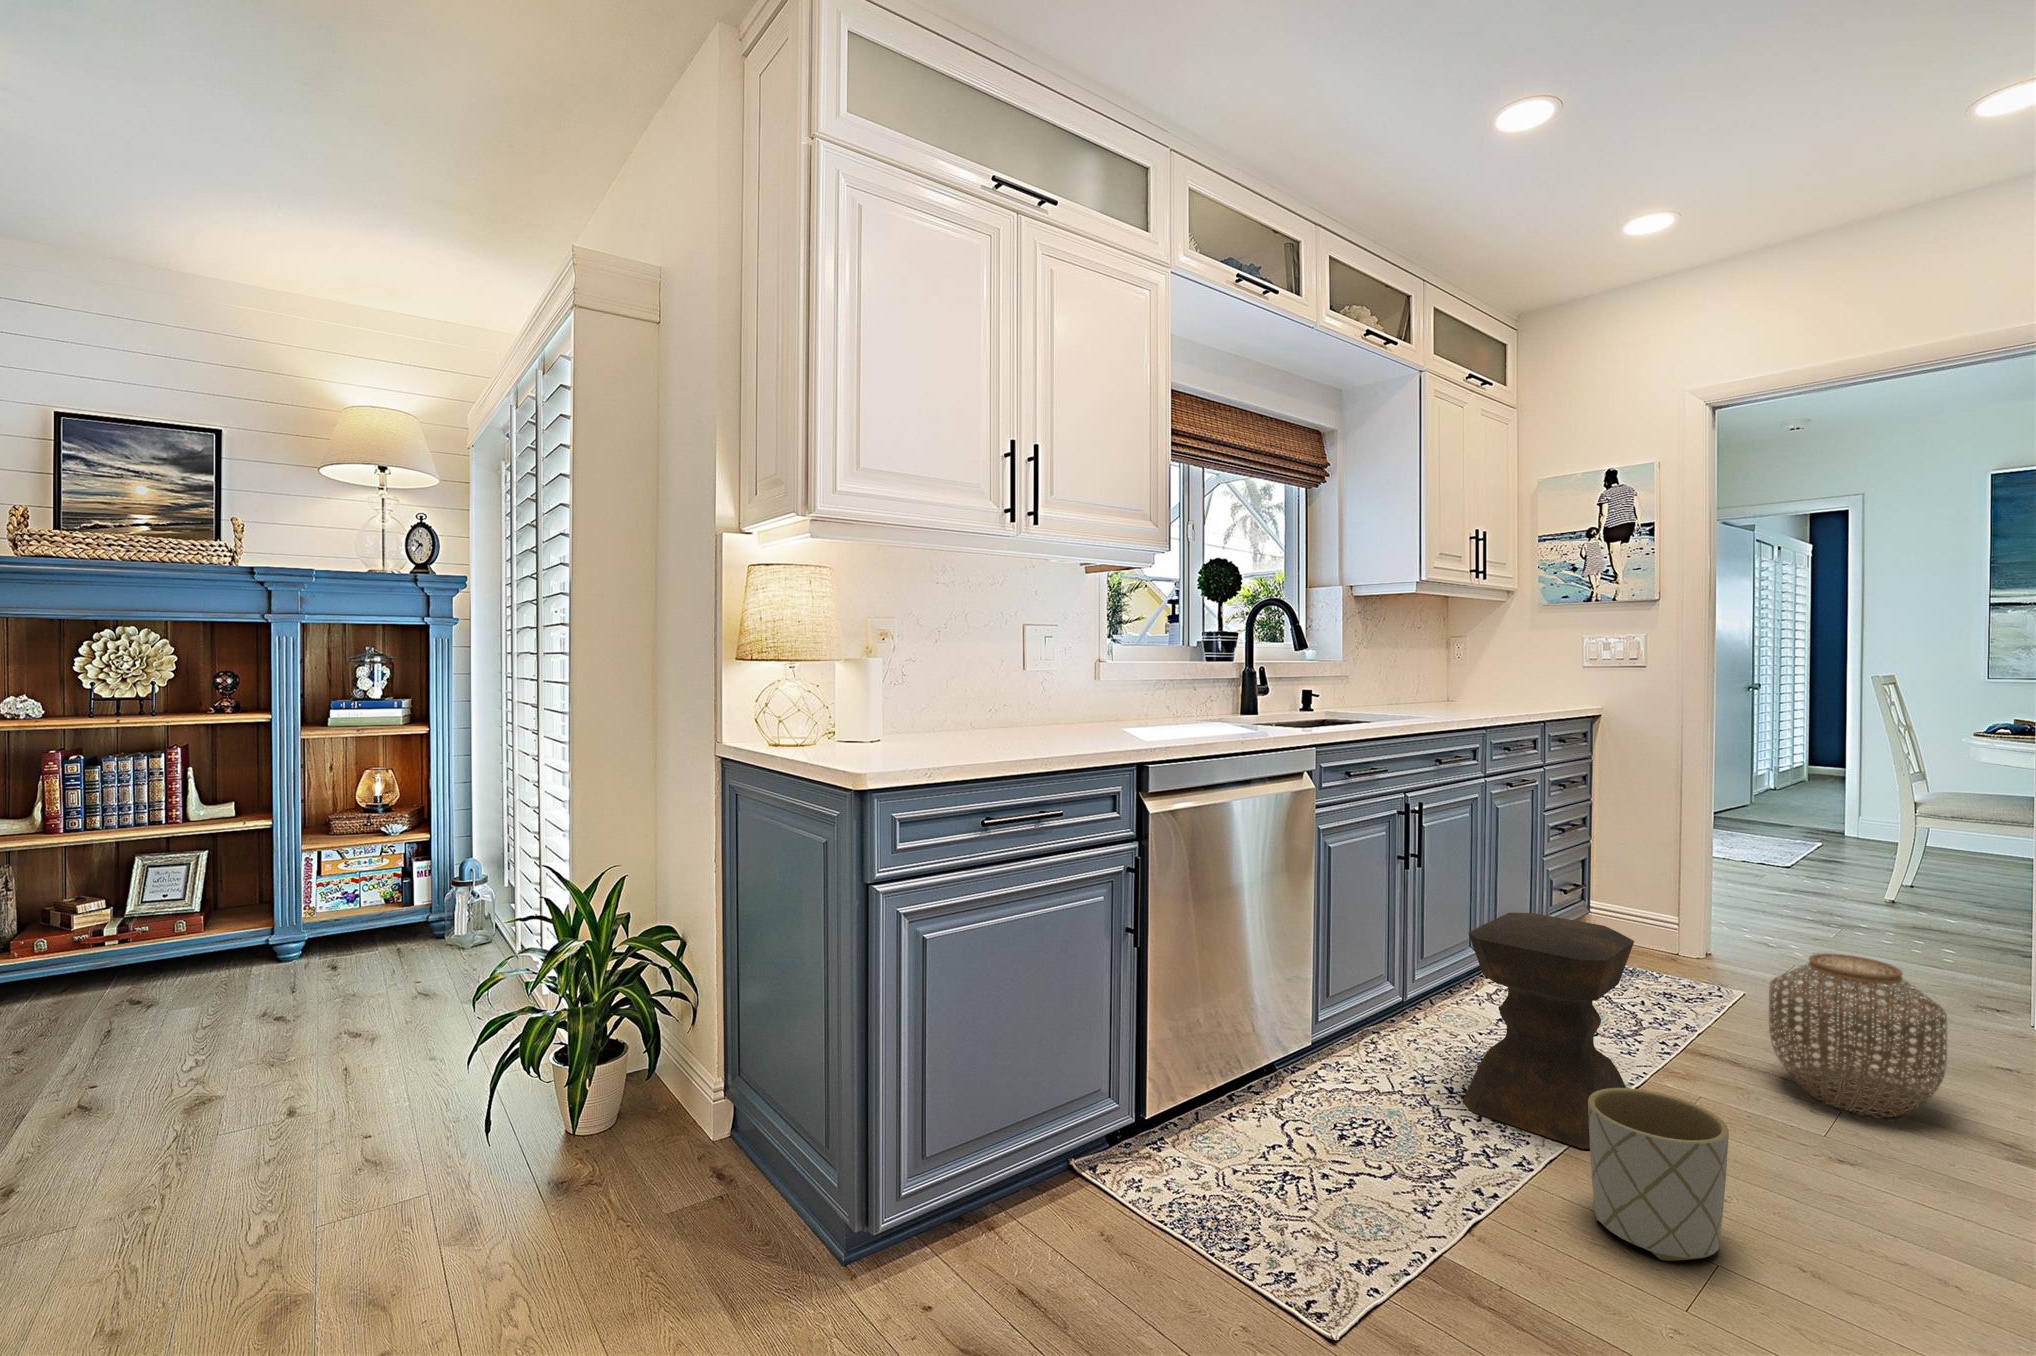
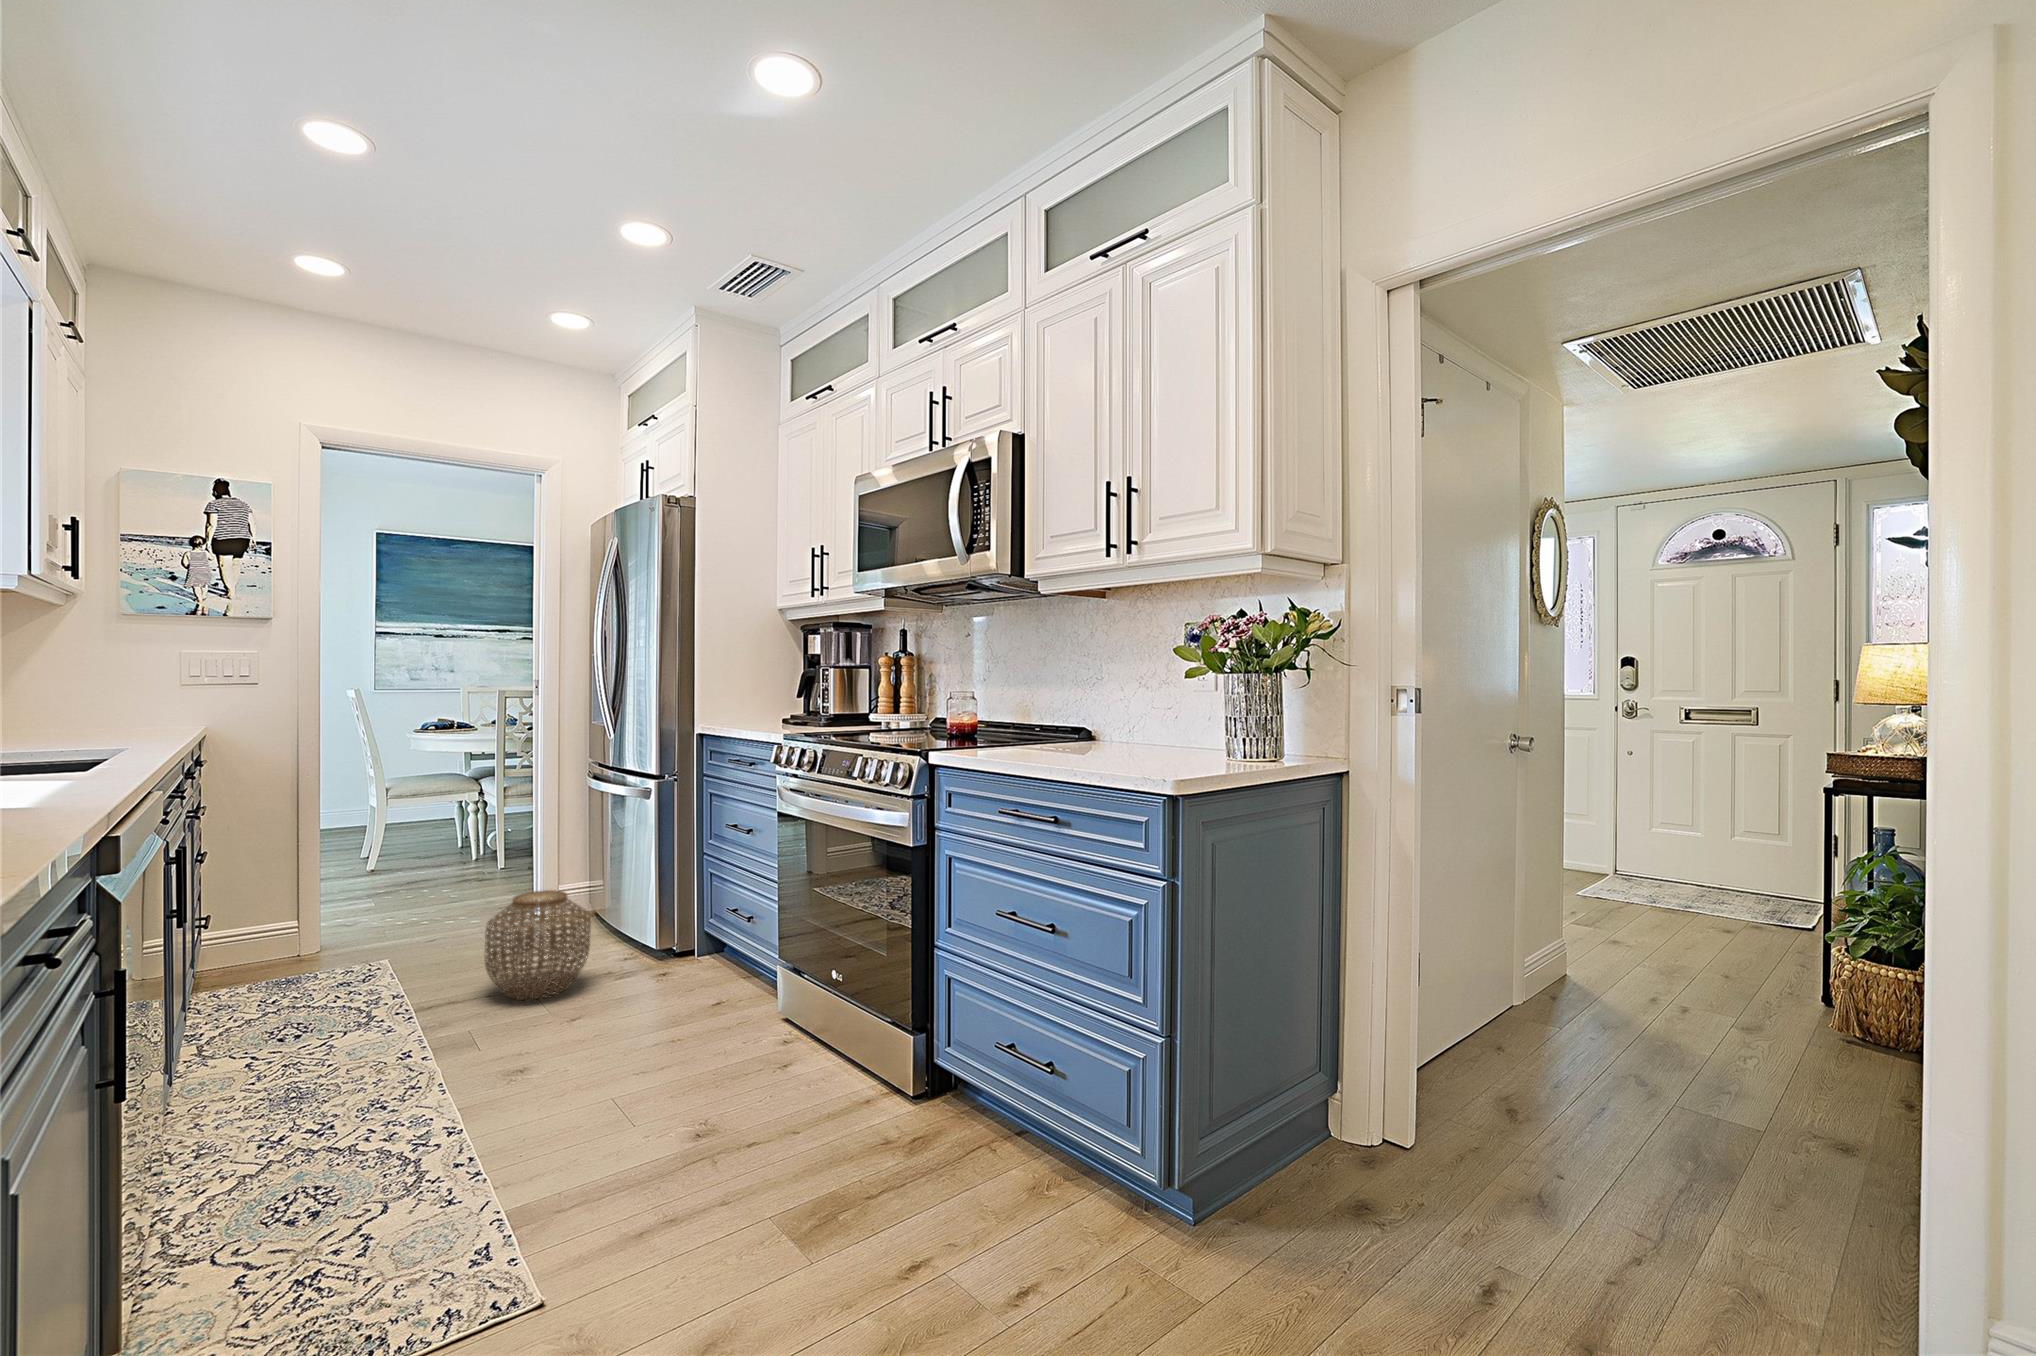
stool: present [1463,913,1634,1149] -> none [318,914,481,1131]
planter: present [1588,1088,1729,1261] -> none [528,1008,624,1128]

